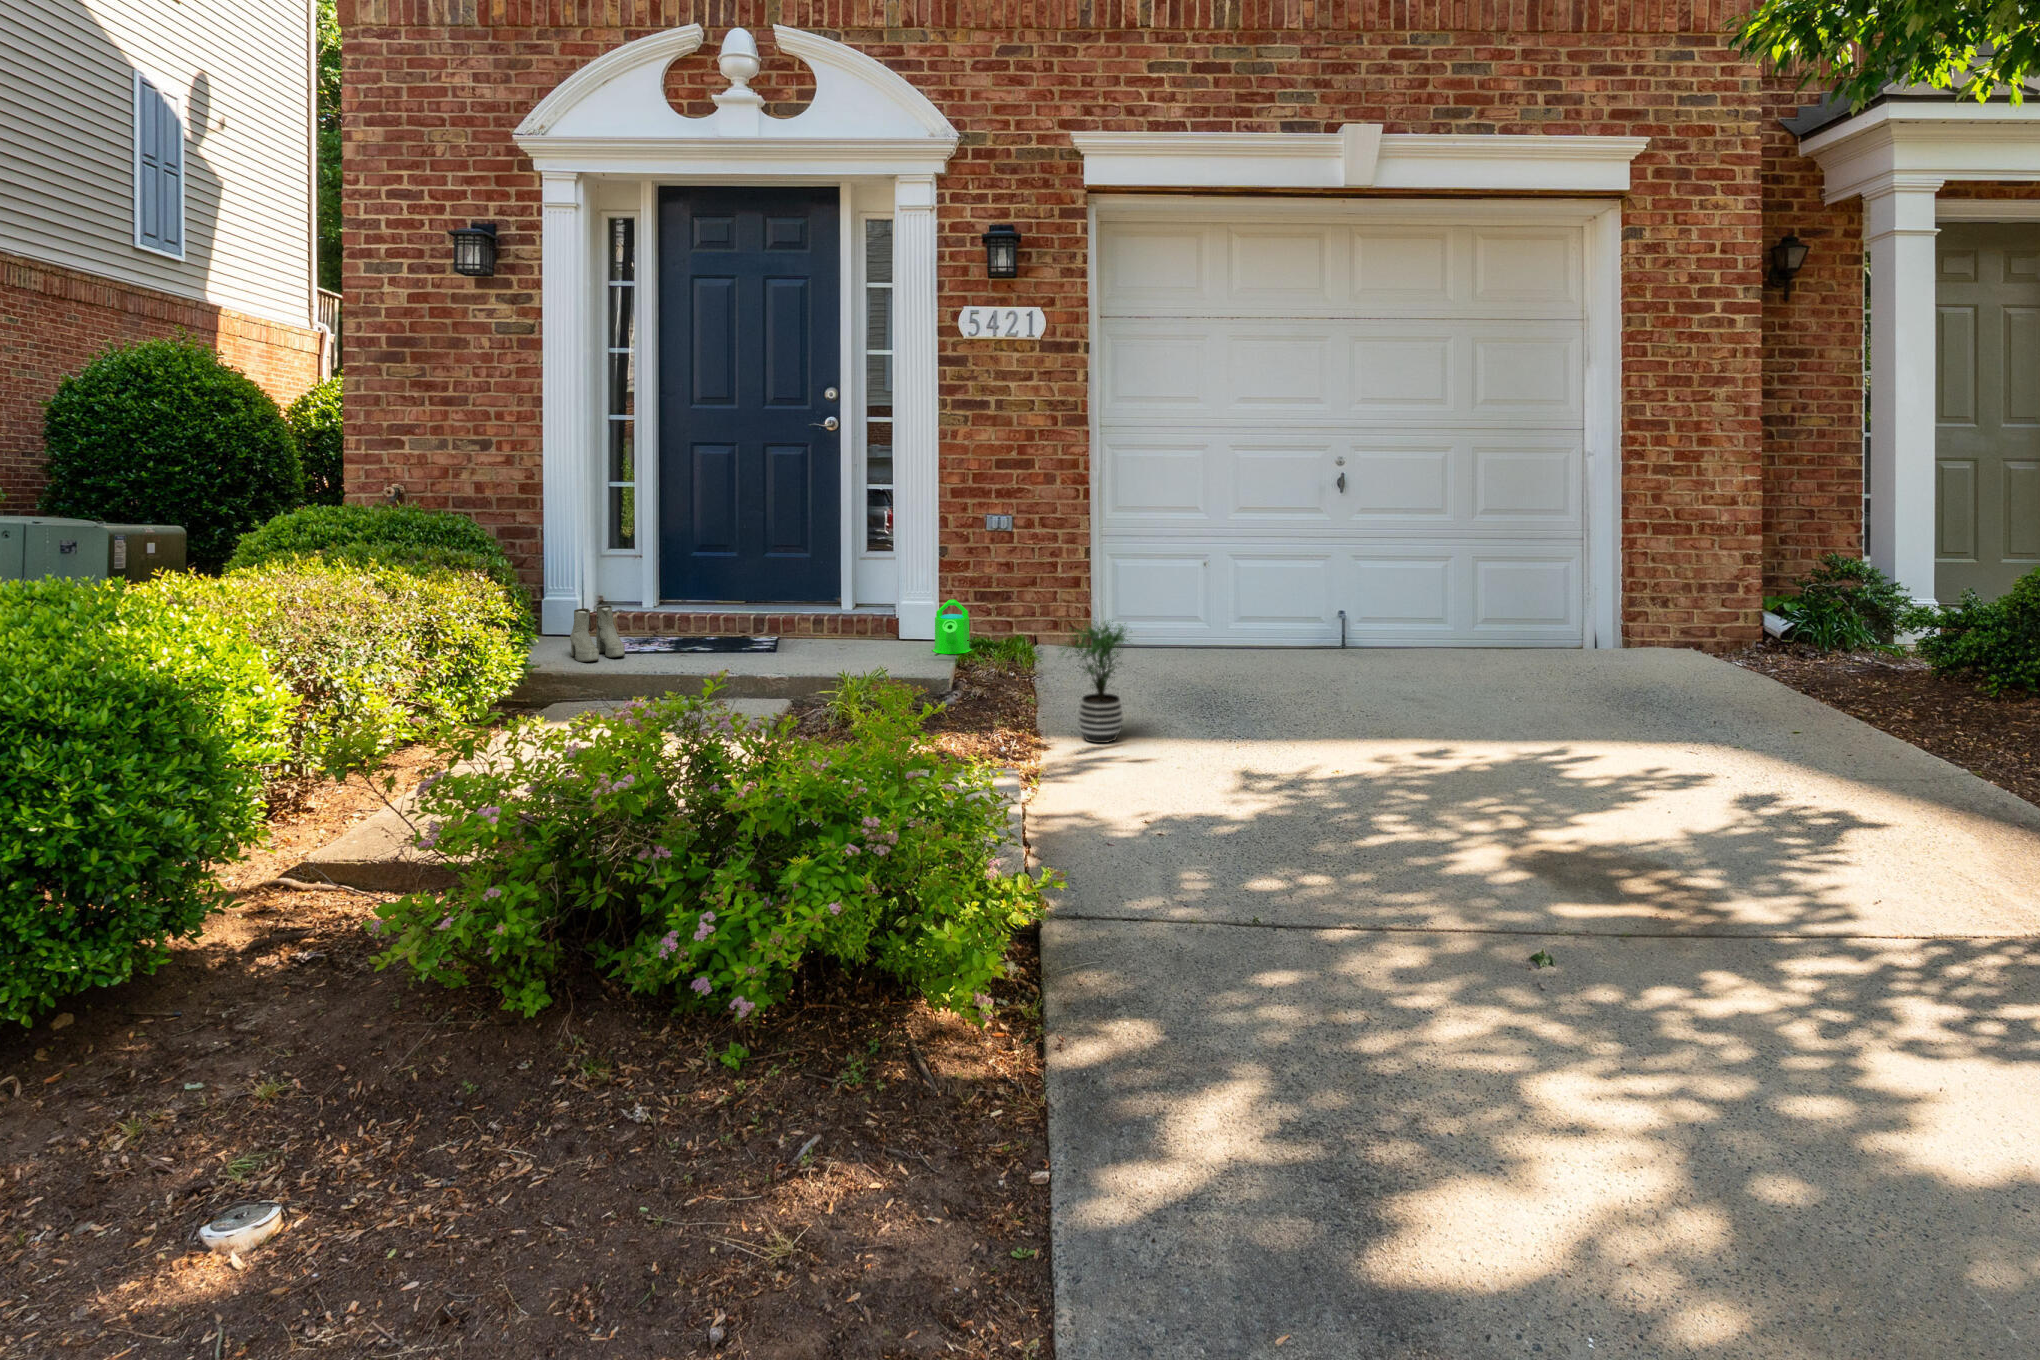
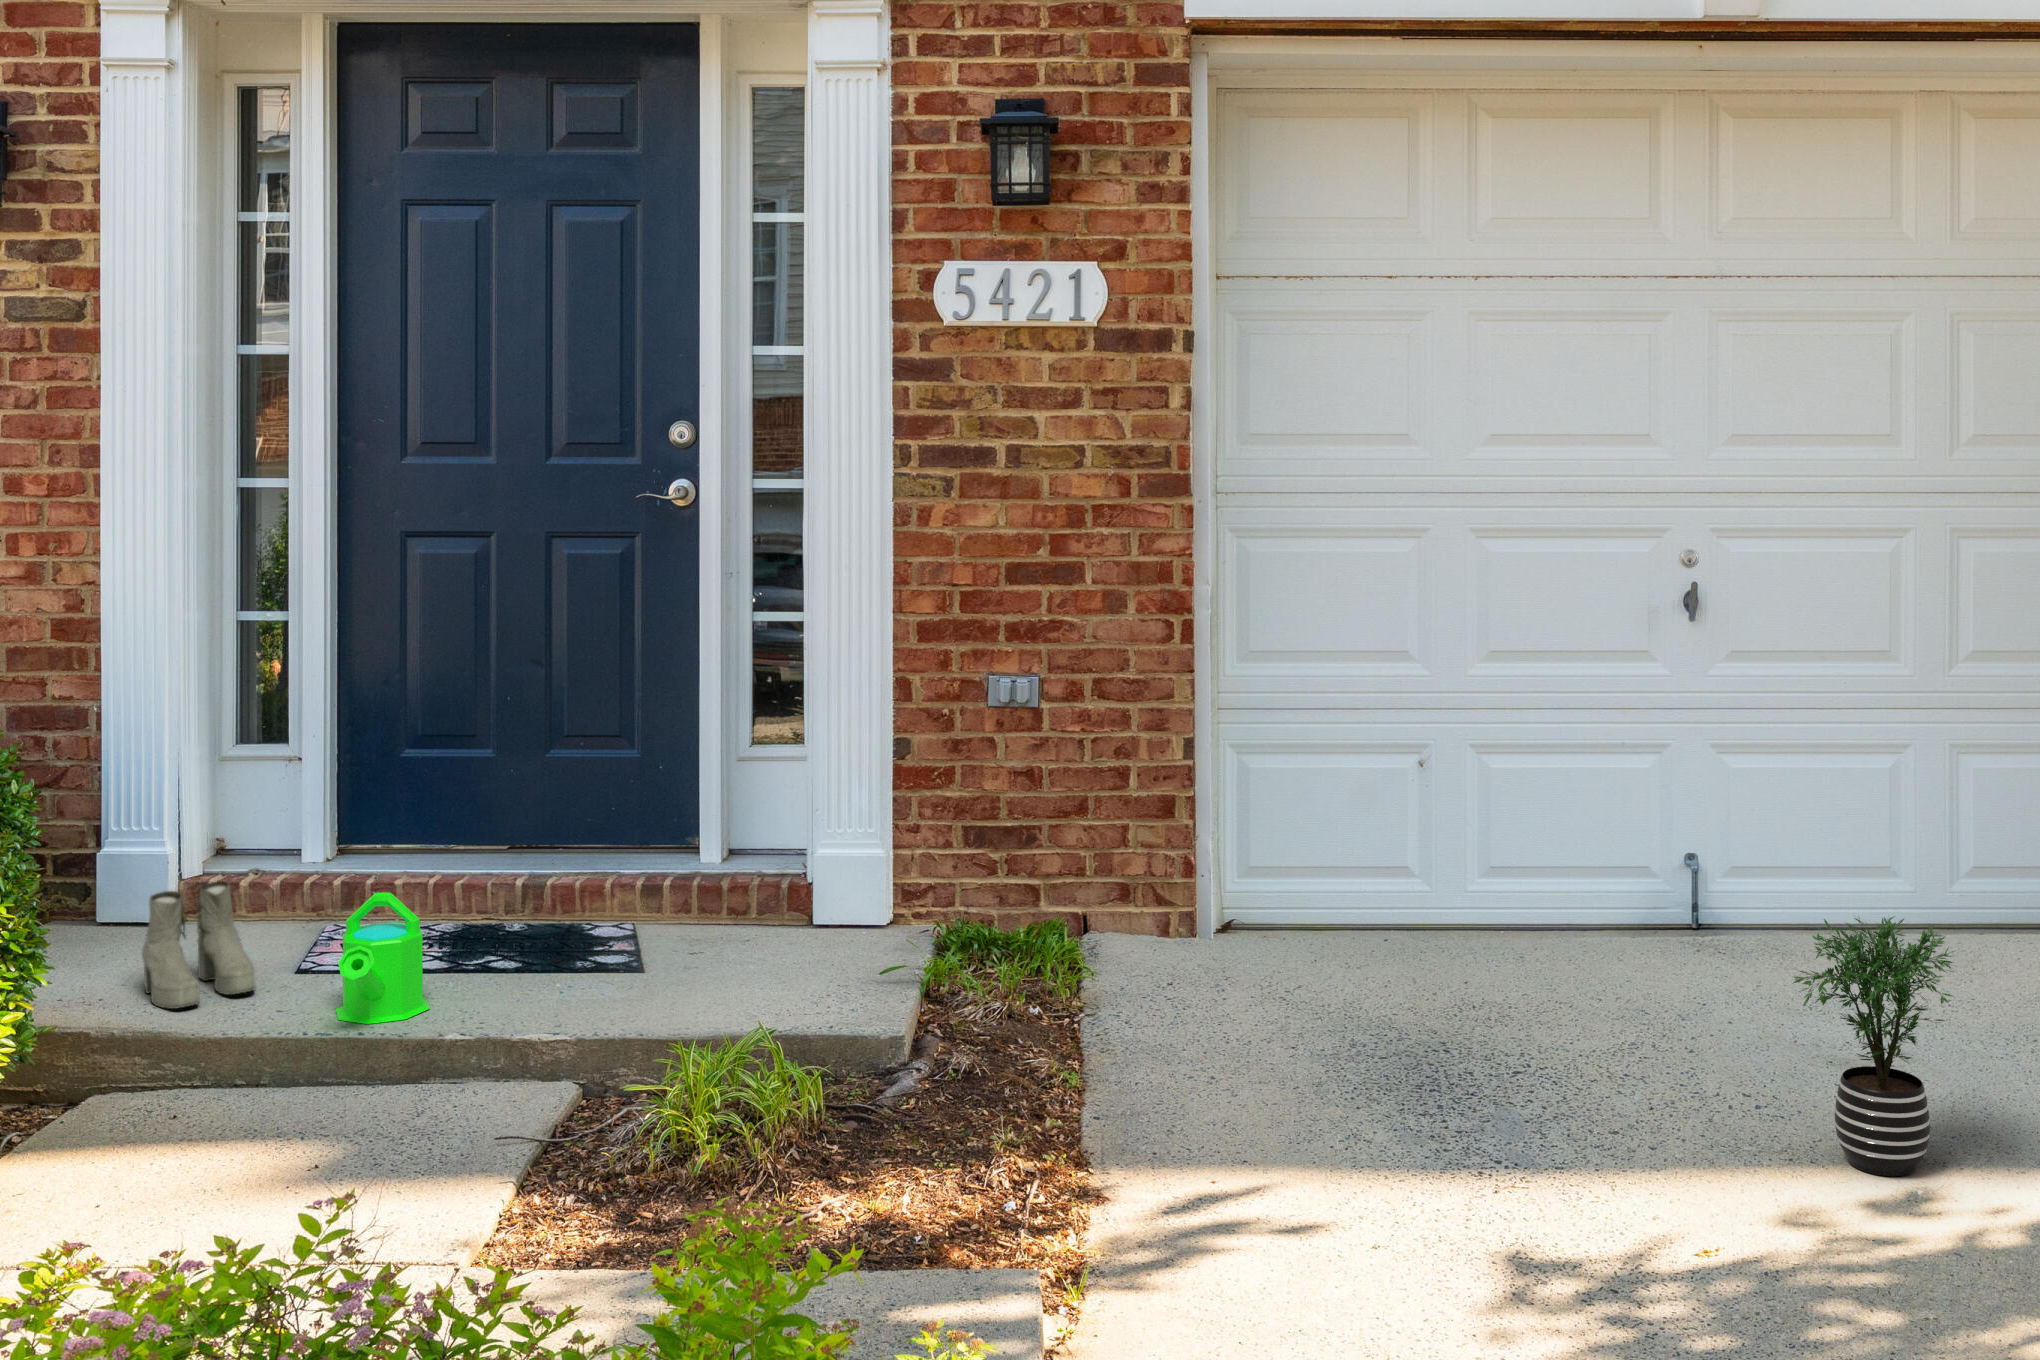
watering can: present [932,599,972,654] -> present [336,892,429,1024]
potted plant: present [1060,620,1128,743] -> present [1793,916,1954,1176]

